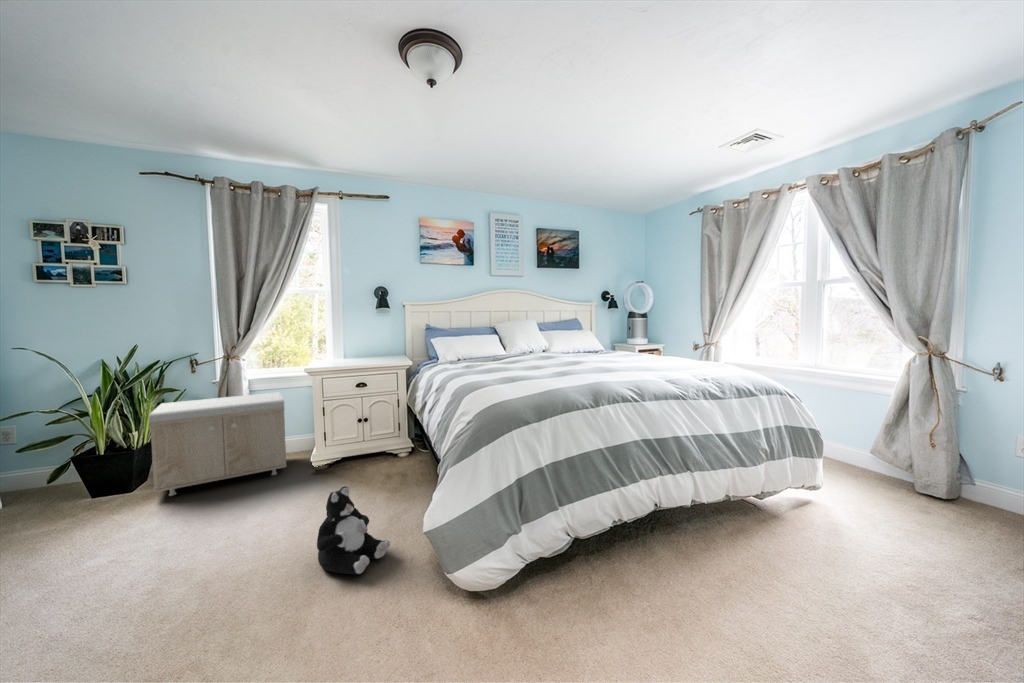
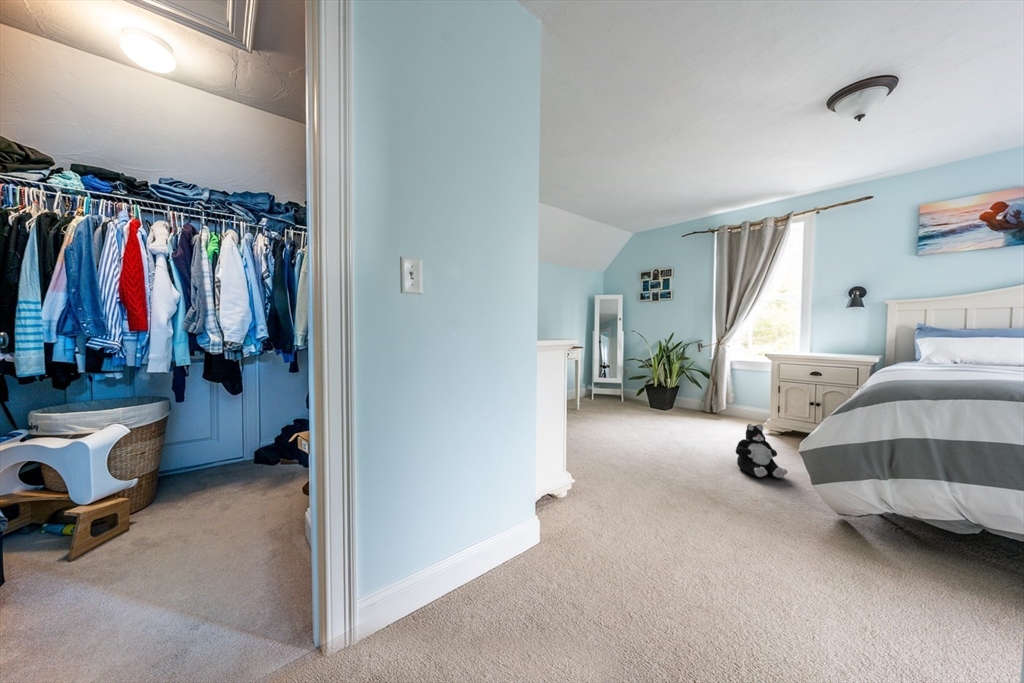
storage bench: present [149,392,286,496] -> none [673,366,751,426]

